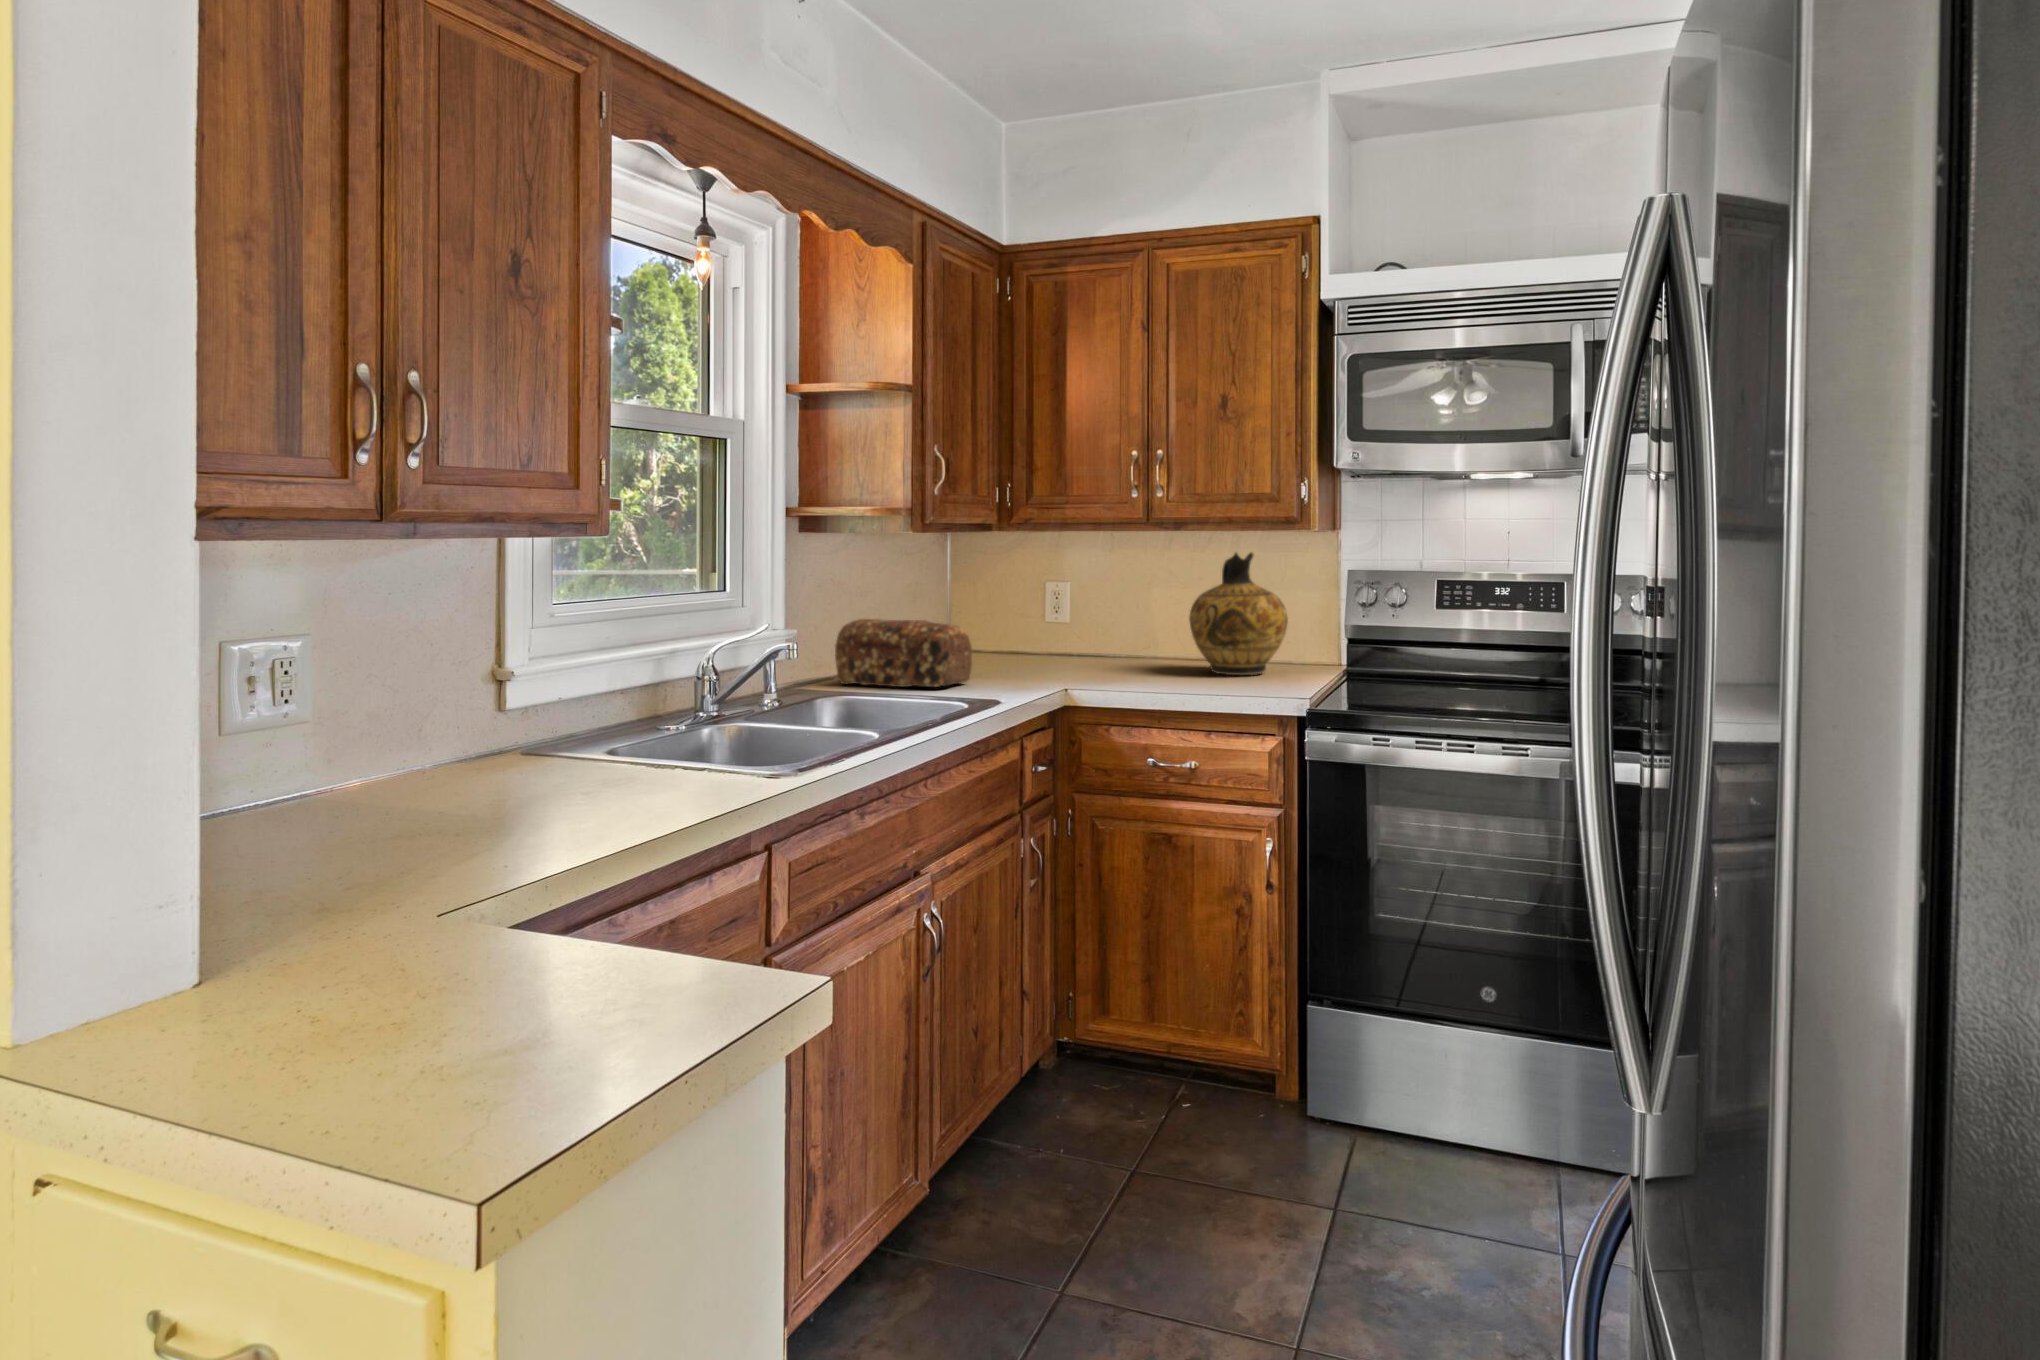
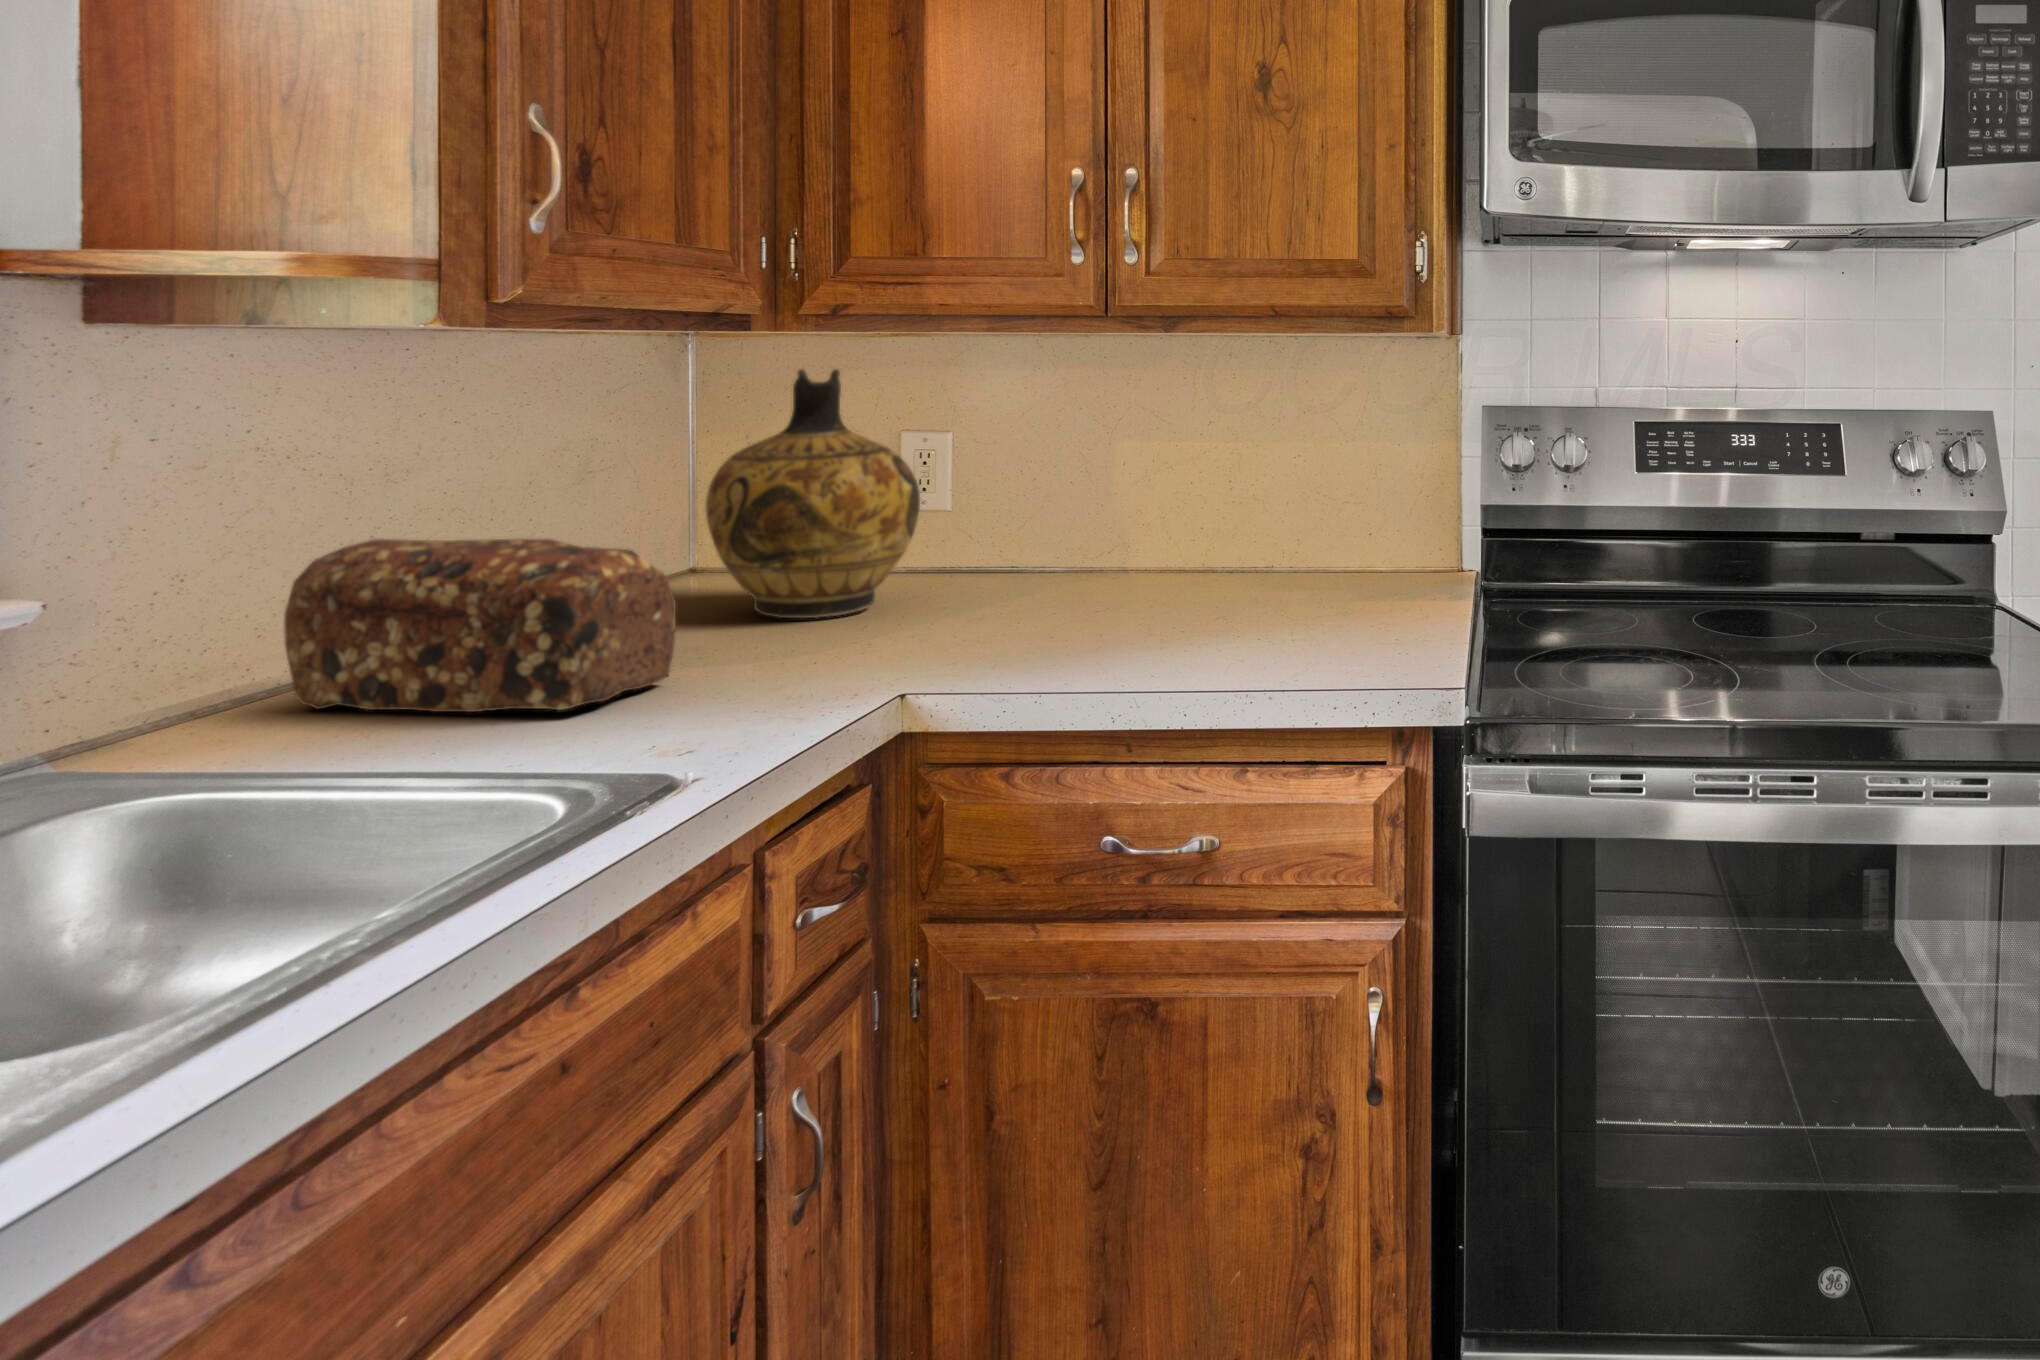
ceramic jug: present [1189,553,1288,675] -> present [706,369,920,618]

